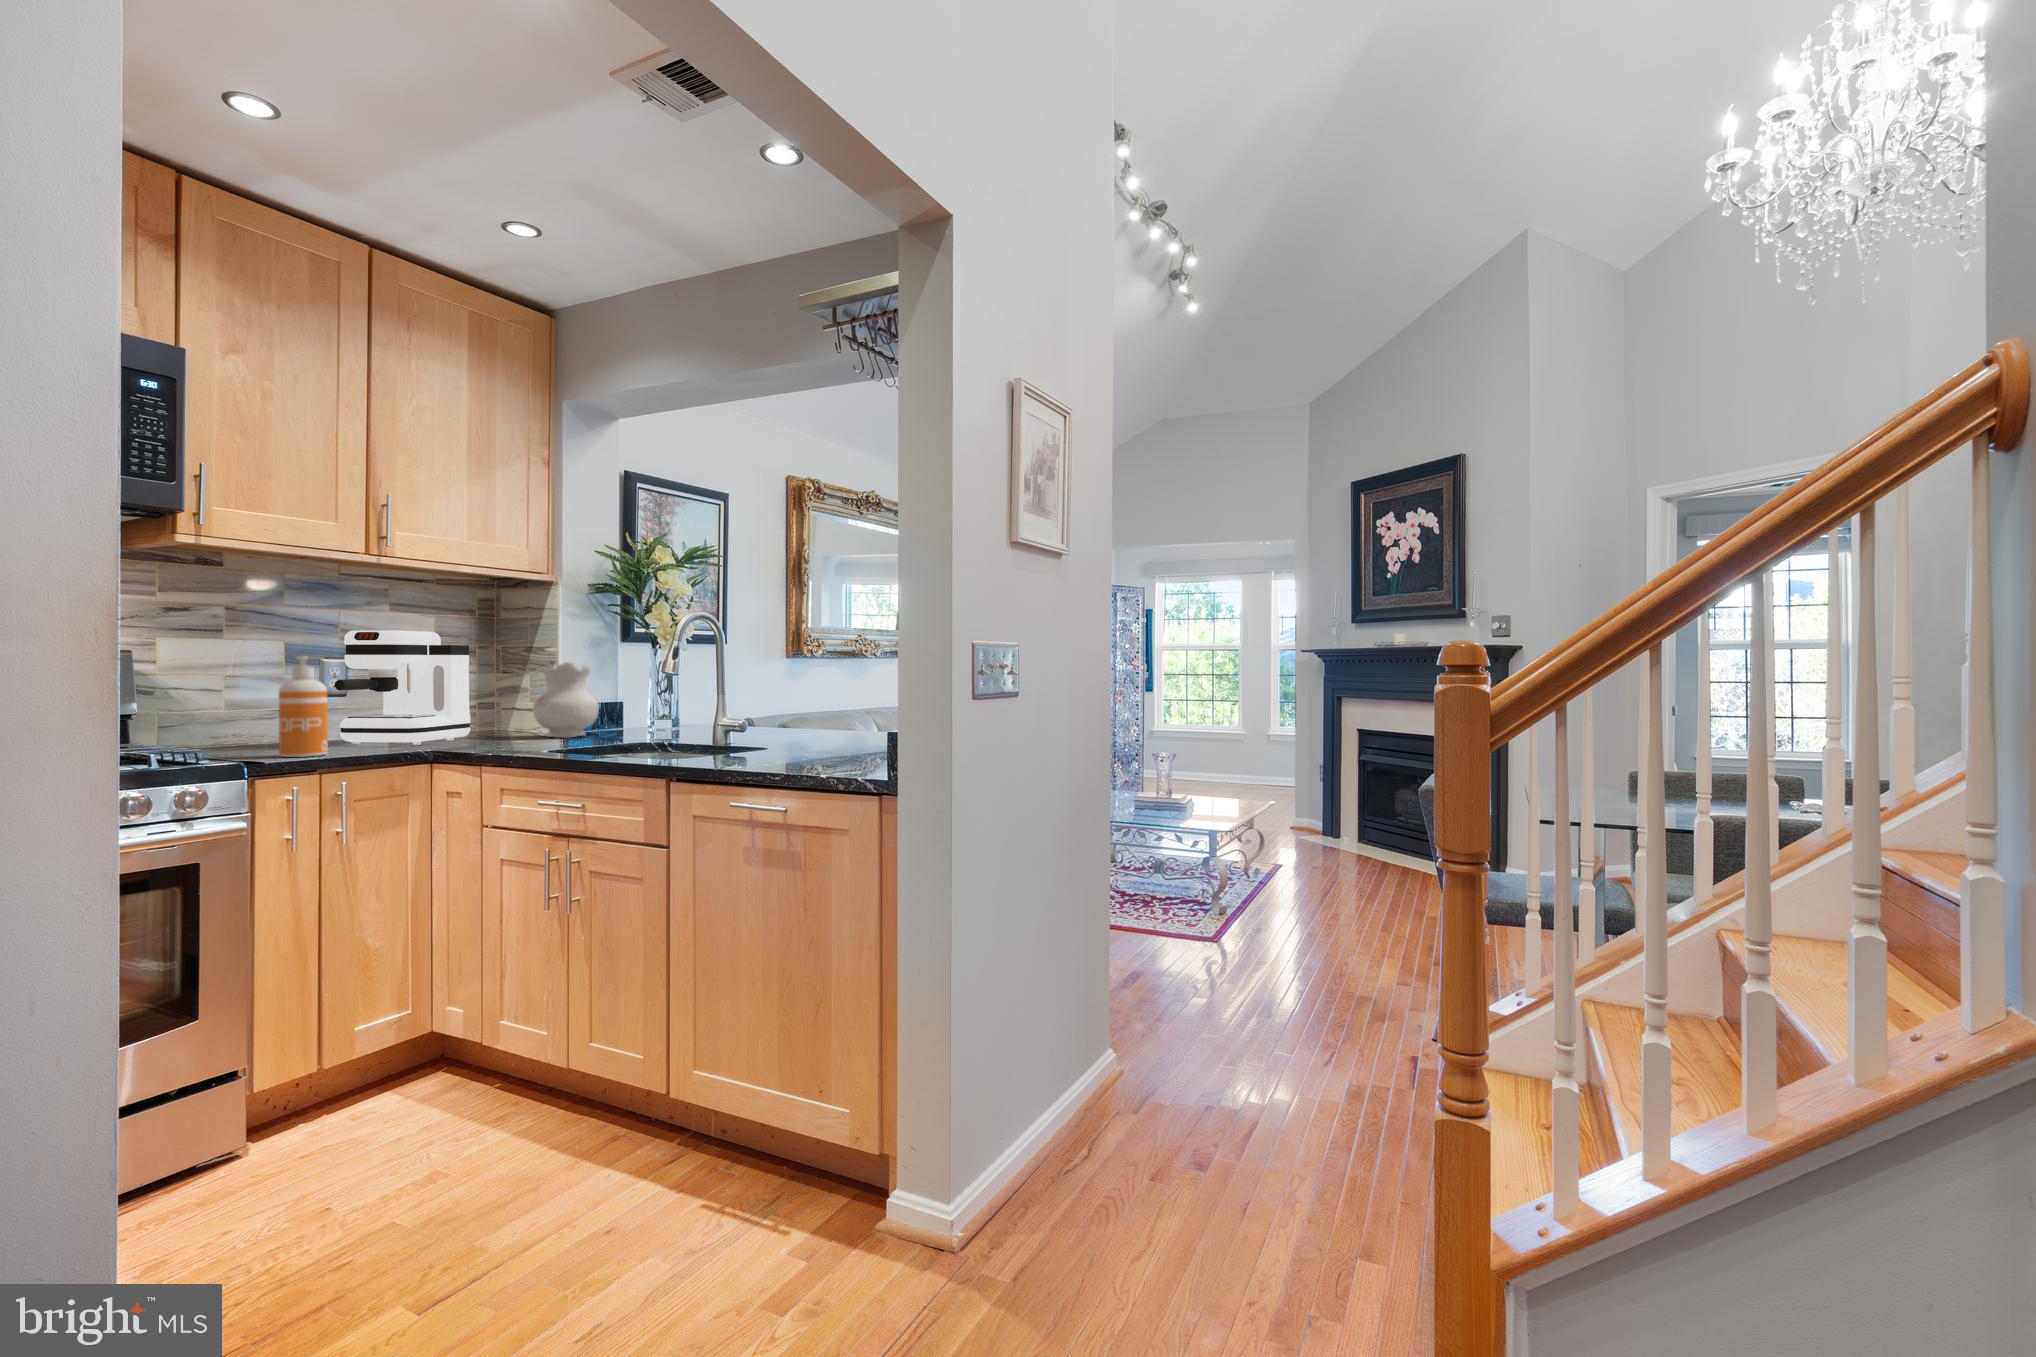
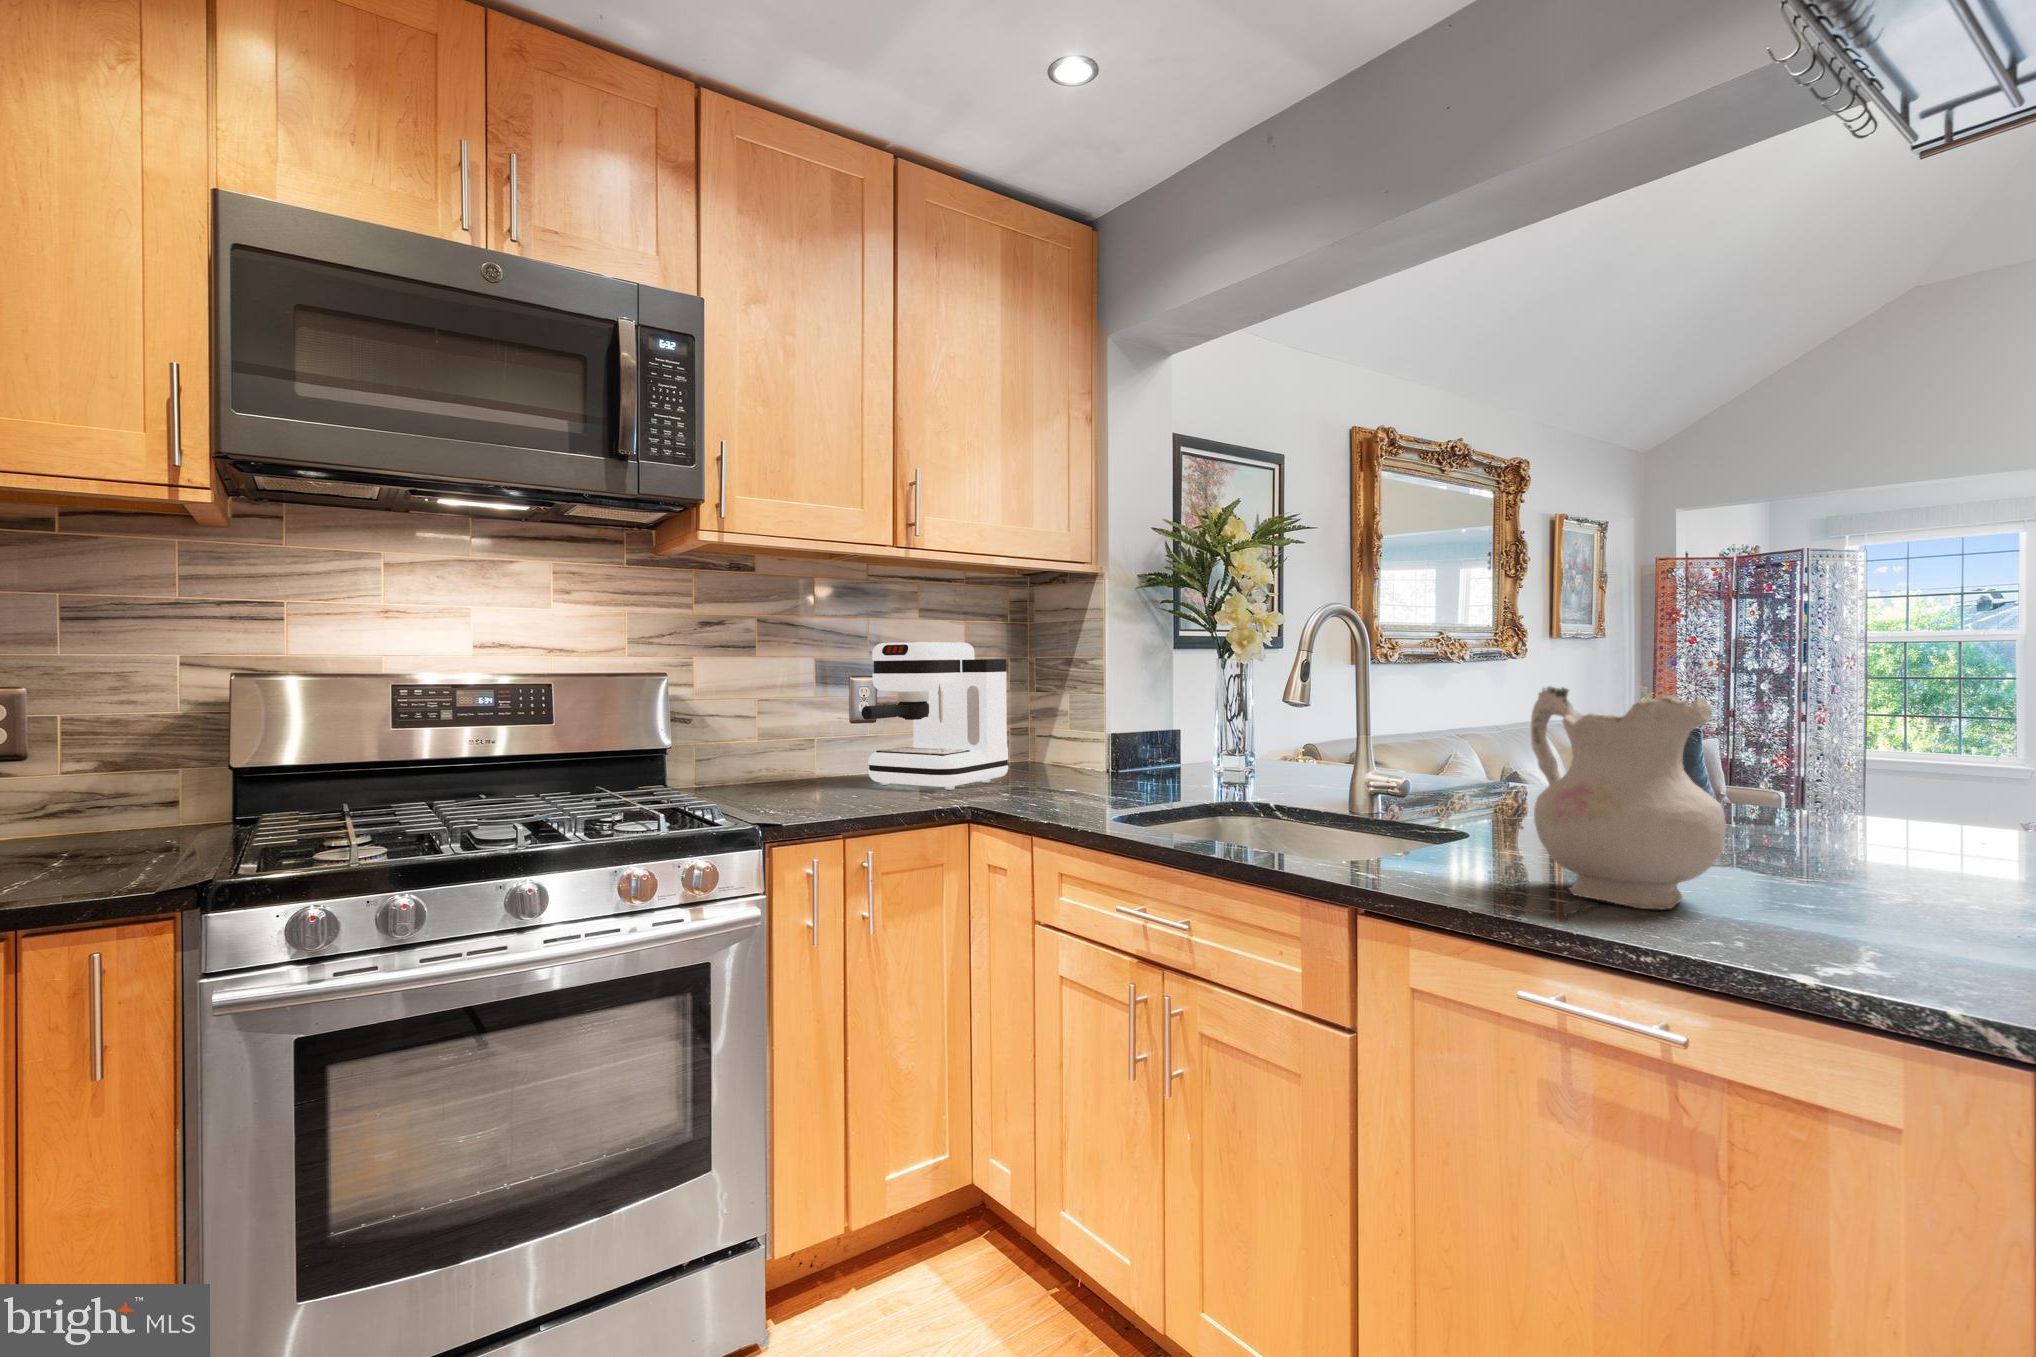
soap dispenser: present [279,656,328,757] -> none [800,679,853,811]
ceramic pitcher: present [533,660,599,738] -> present [1531,687,1726,909]

